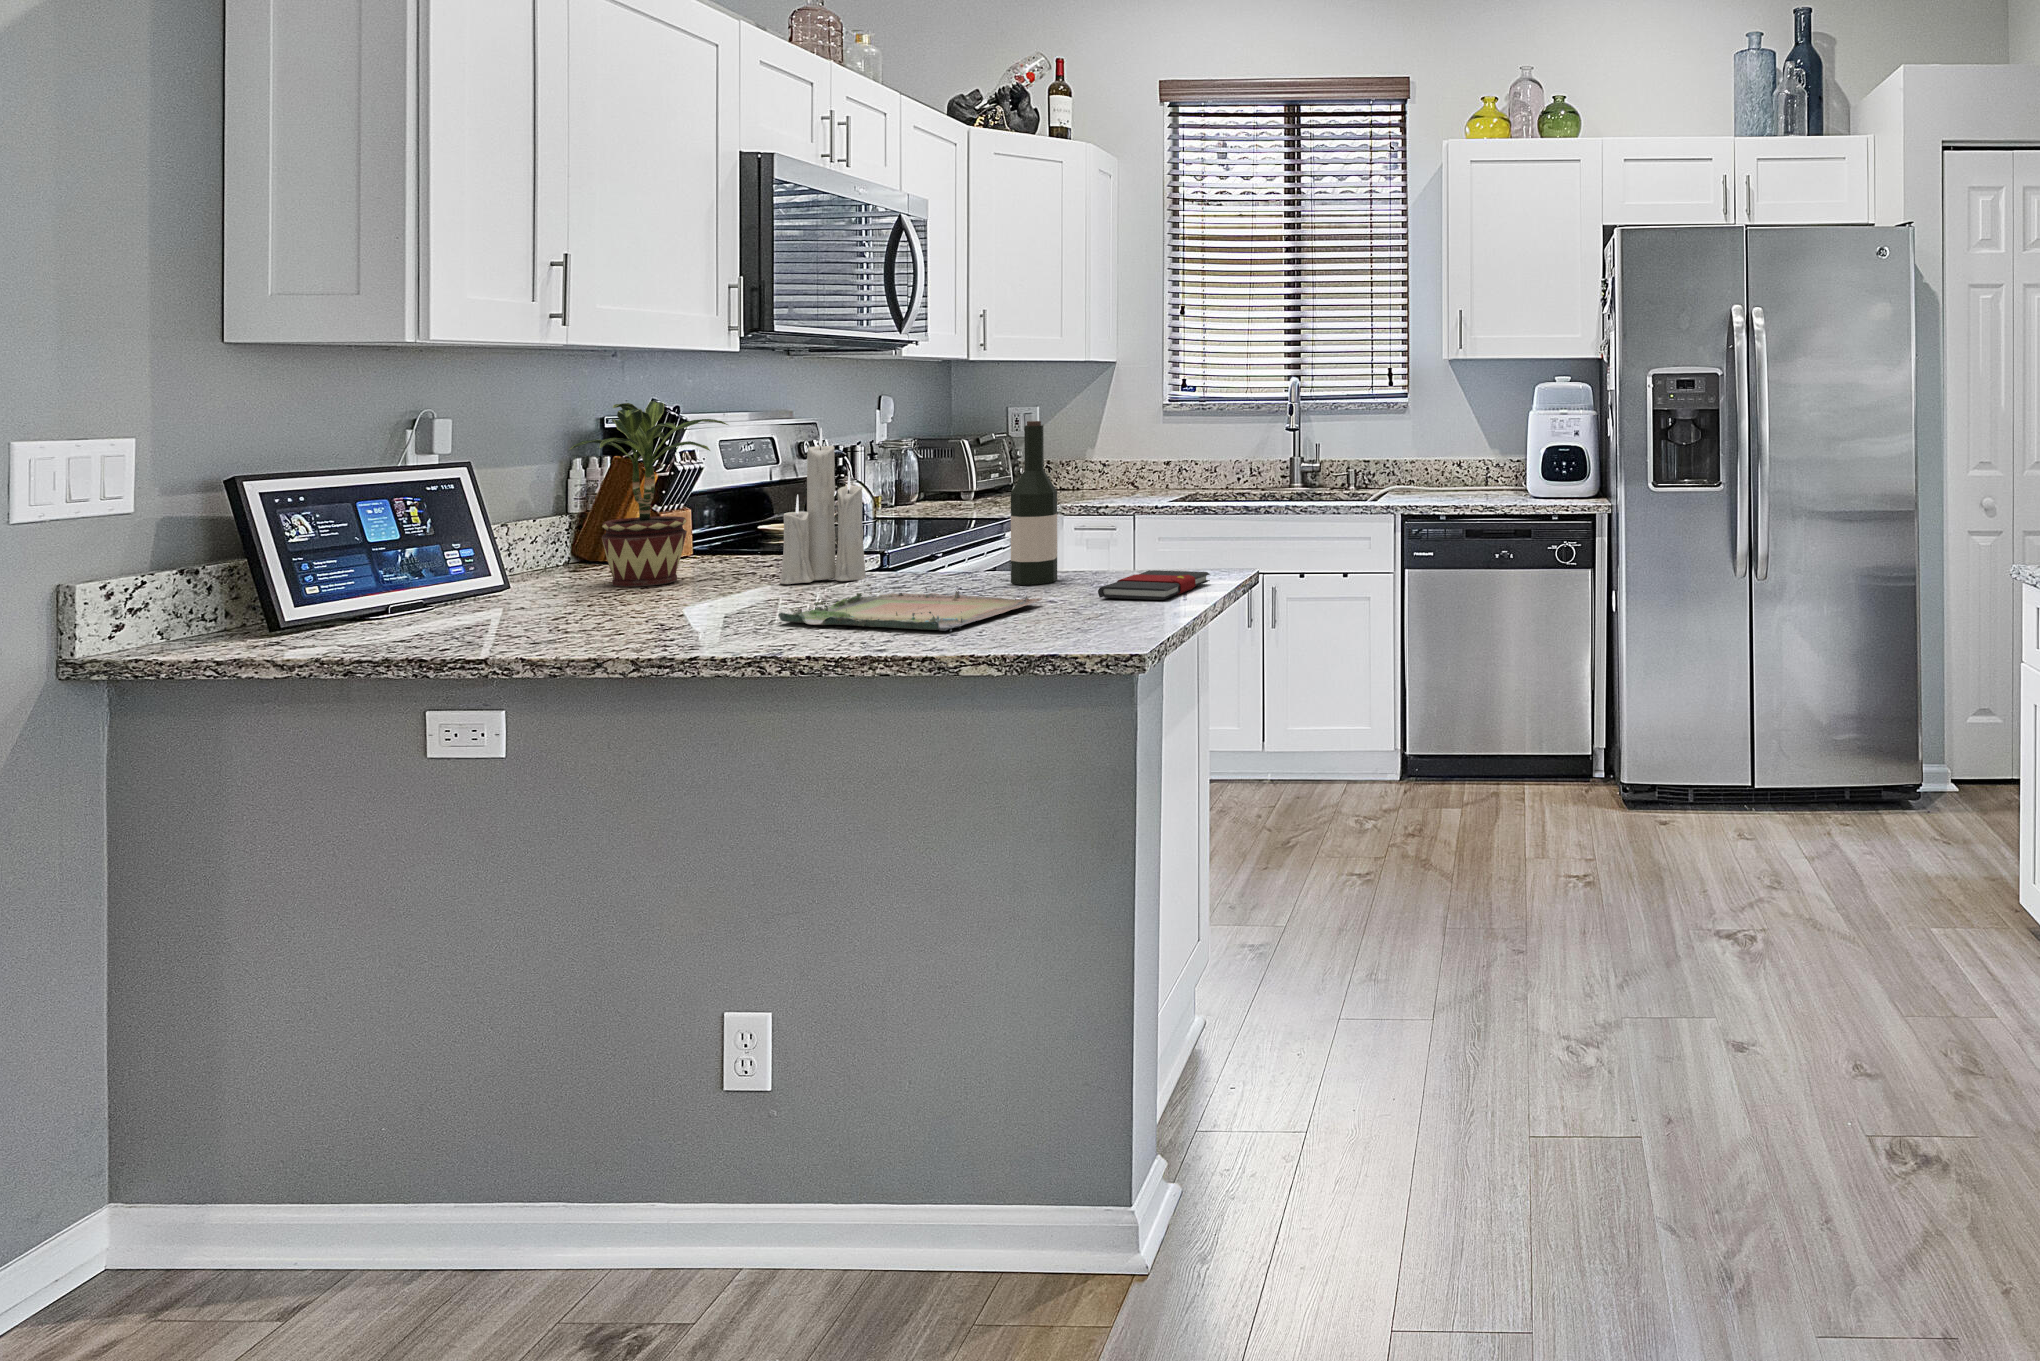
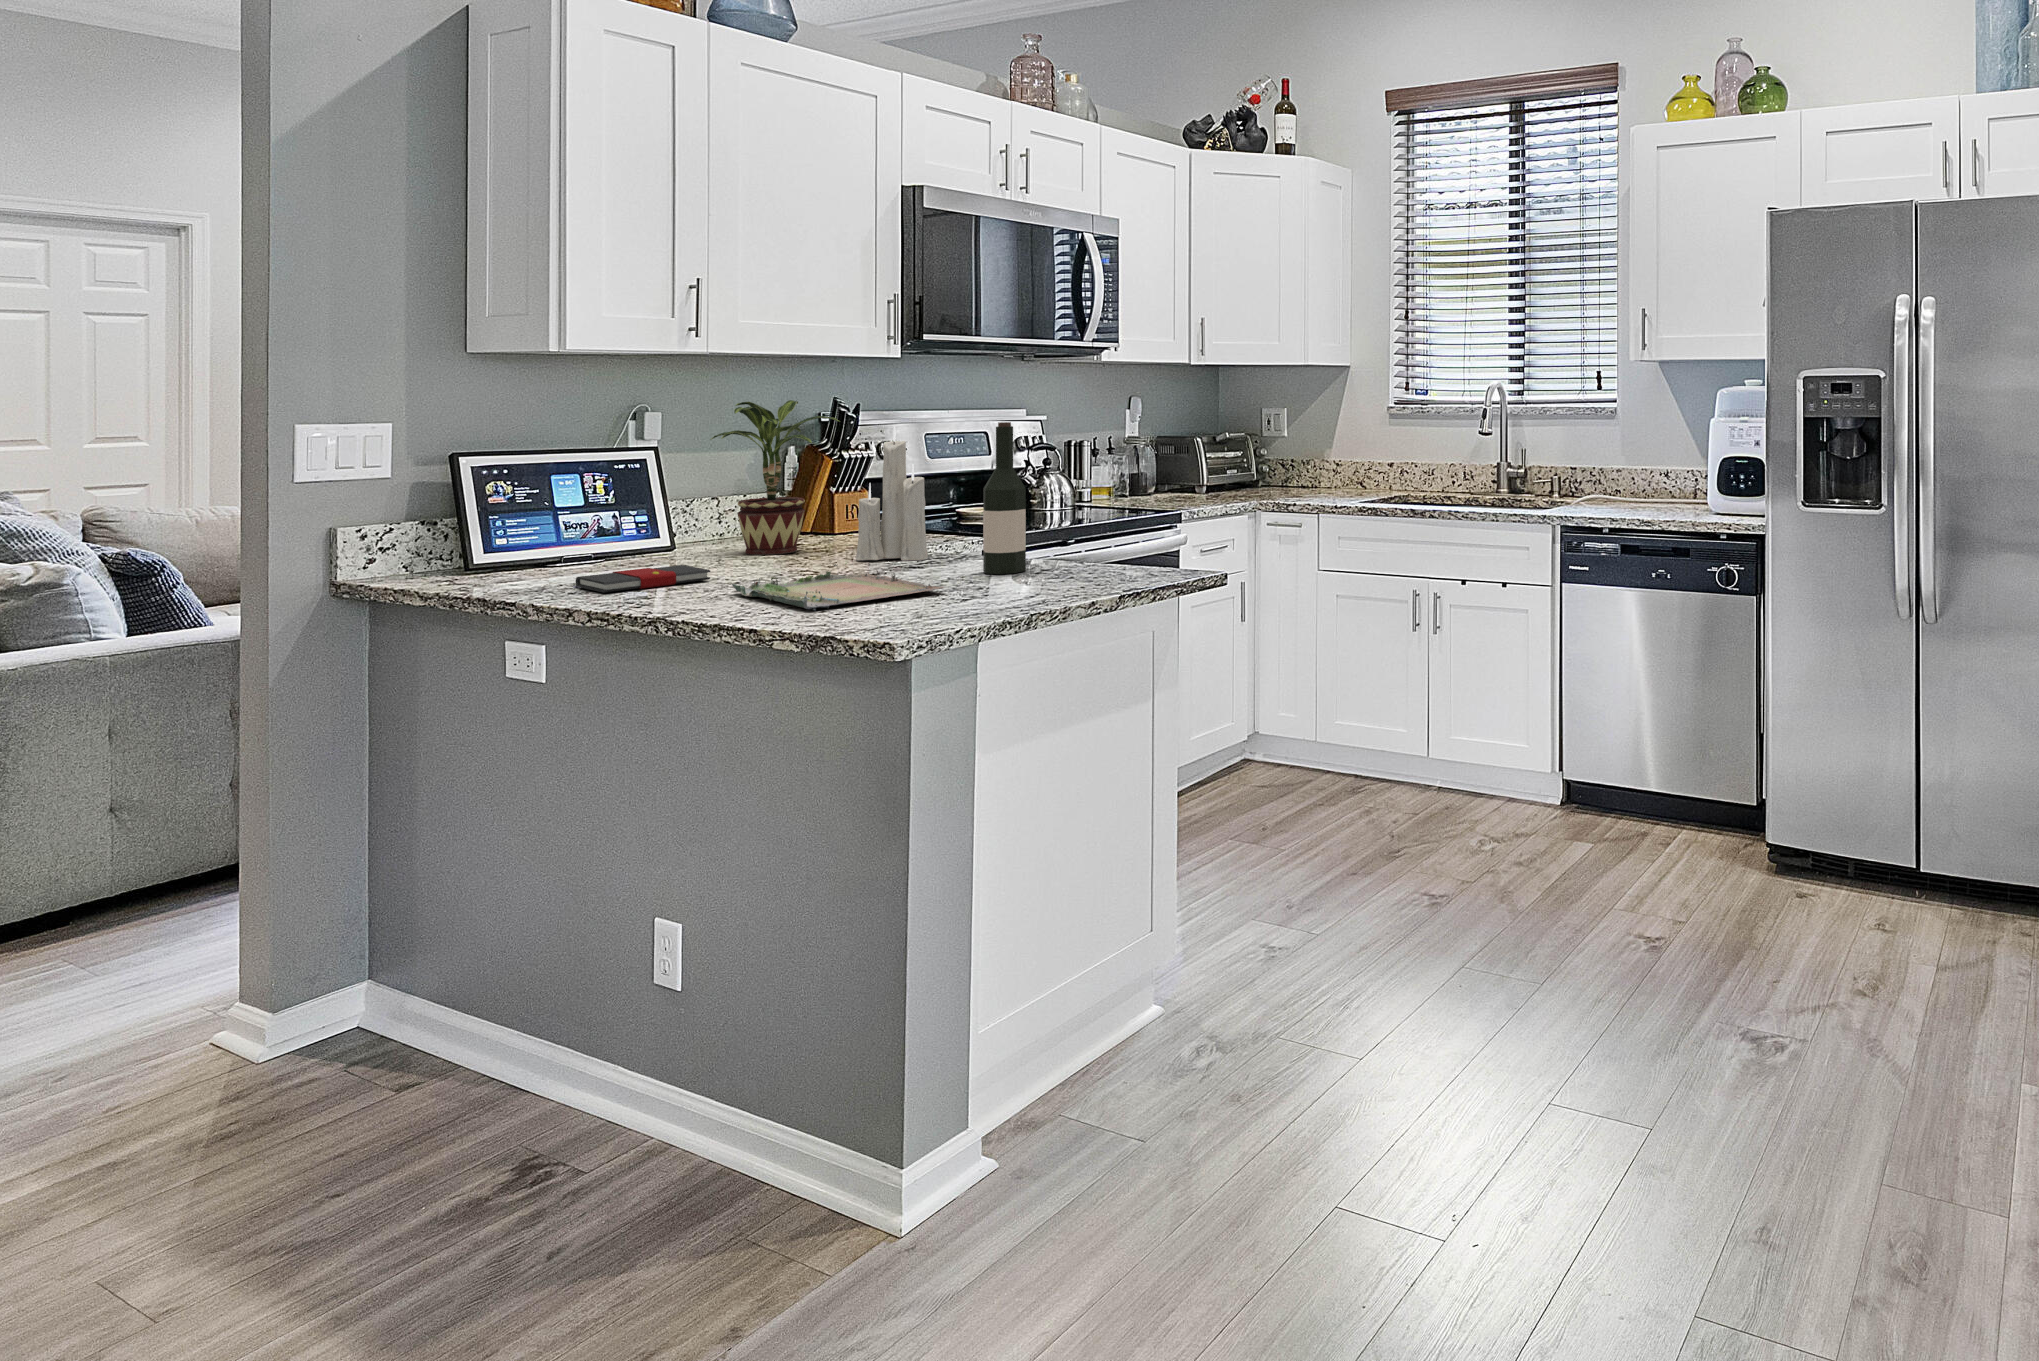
book: present [1098,570,1210,600] -> present [576,565,711,593]

